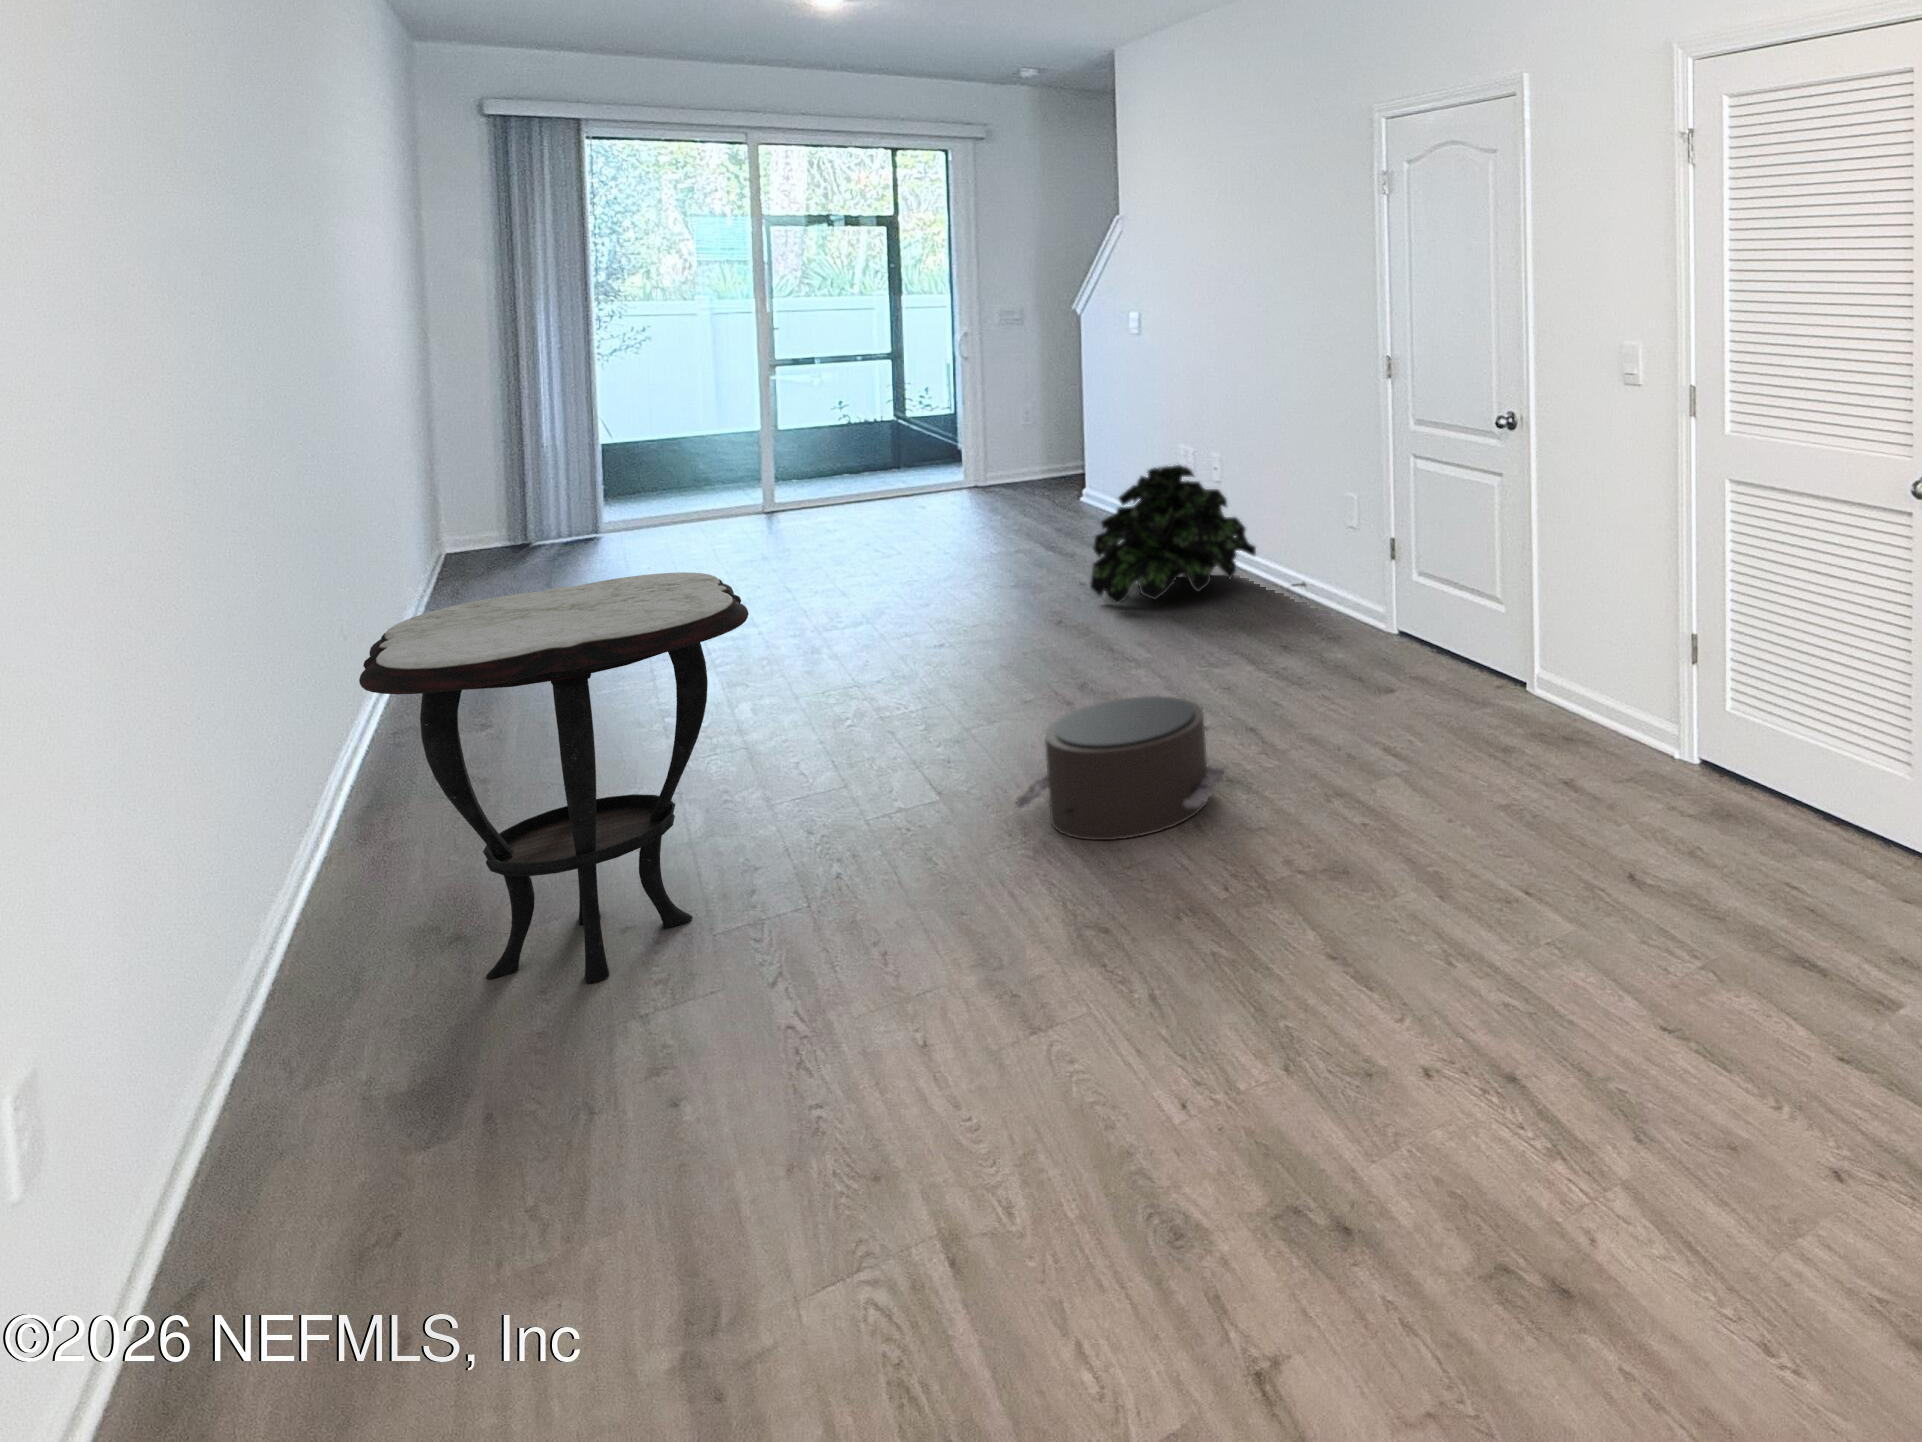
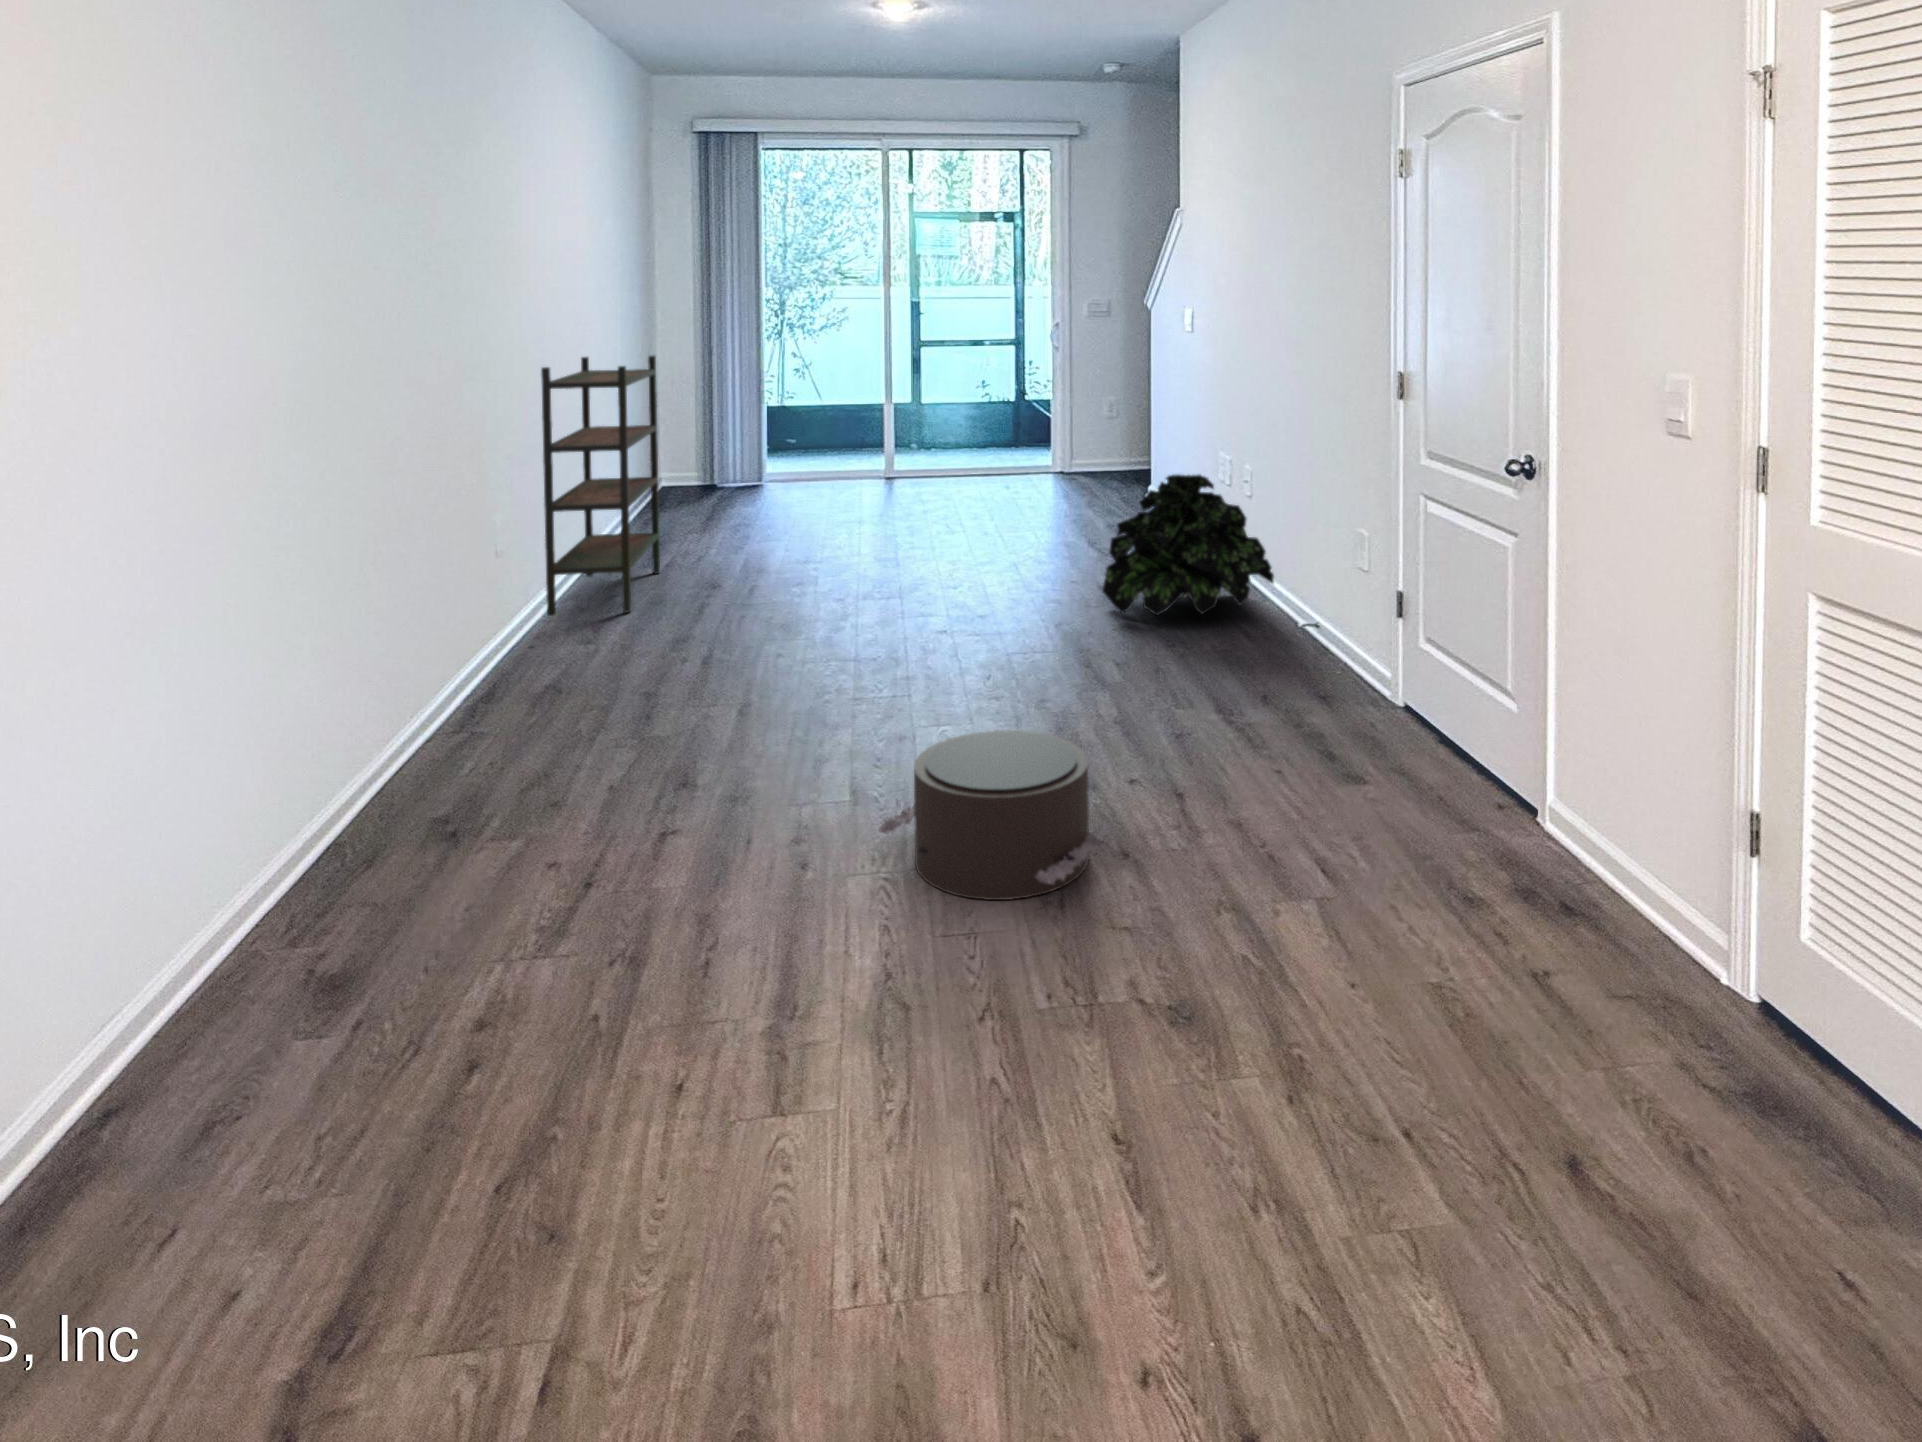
bookshelf: none [399,399,543,714] -> present [541,356,660,616]
side table: present [359,572,749,983] -> none [275,526,634,921]

